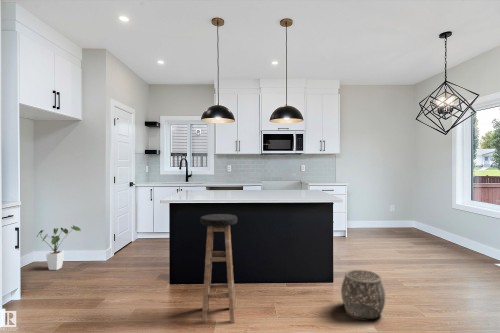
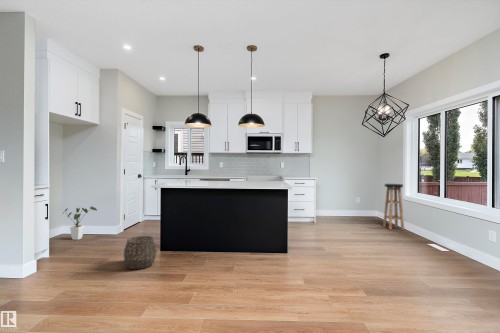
bar stool: present [200,214,237,323] -> present [383,184,404,230]
woven basket: present [341,270,385,318] -> present [124,236,157,269]

